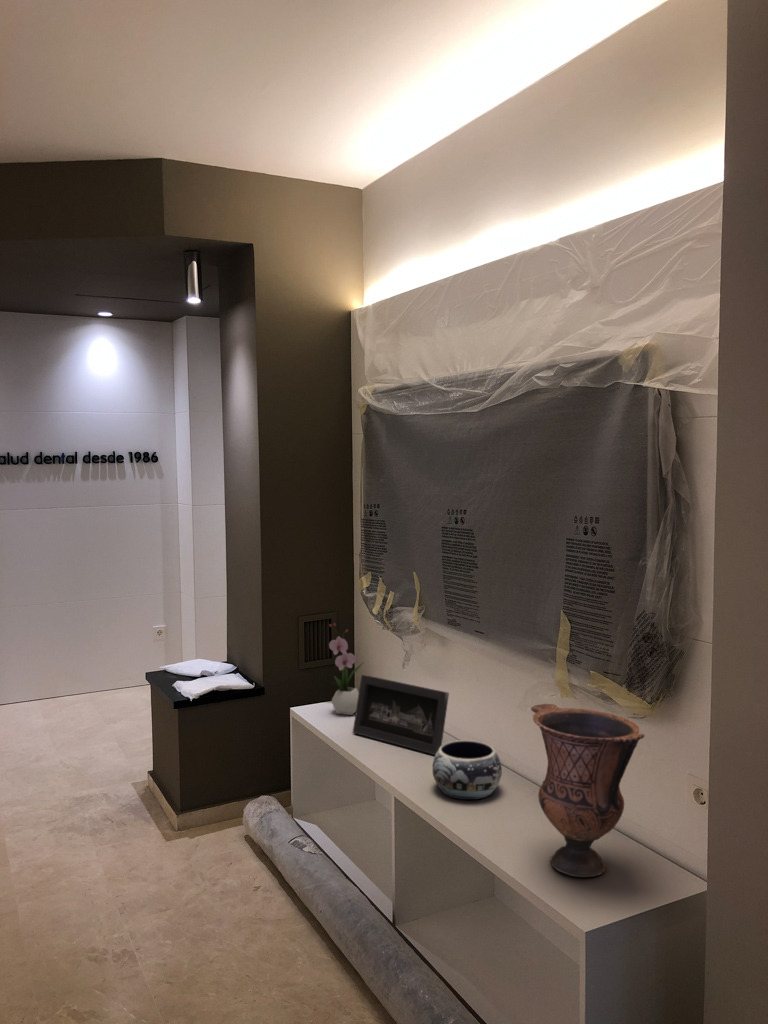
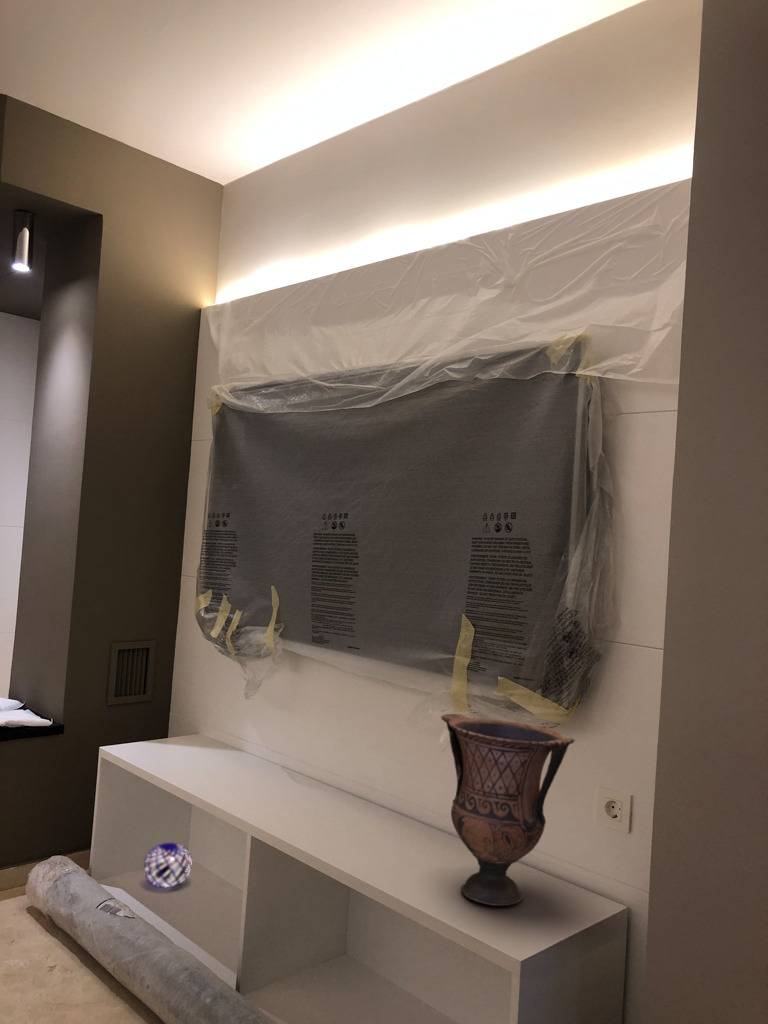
flower arrangement: present [329,623,363,715] -> none [155,644,197,753]
picture frame: present [353,675,449,755] -> none [187,702,309,791]
decorative bowl: present [433,740,502,800] -> none [302,768,380,834]
decorative orb: none [329,789,369,827] -> present [144,843,192,888]

